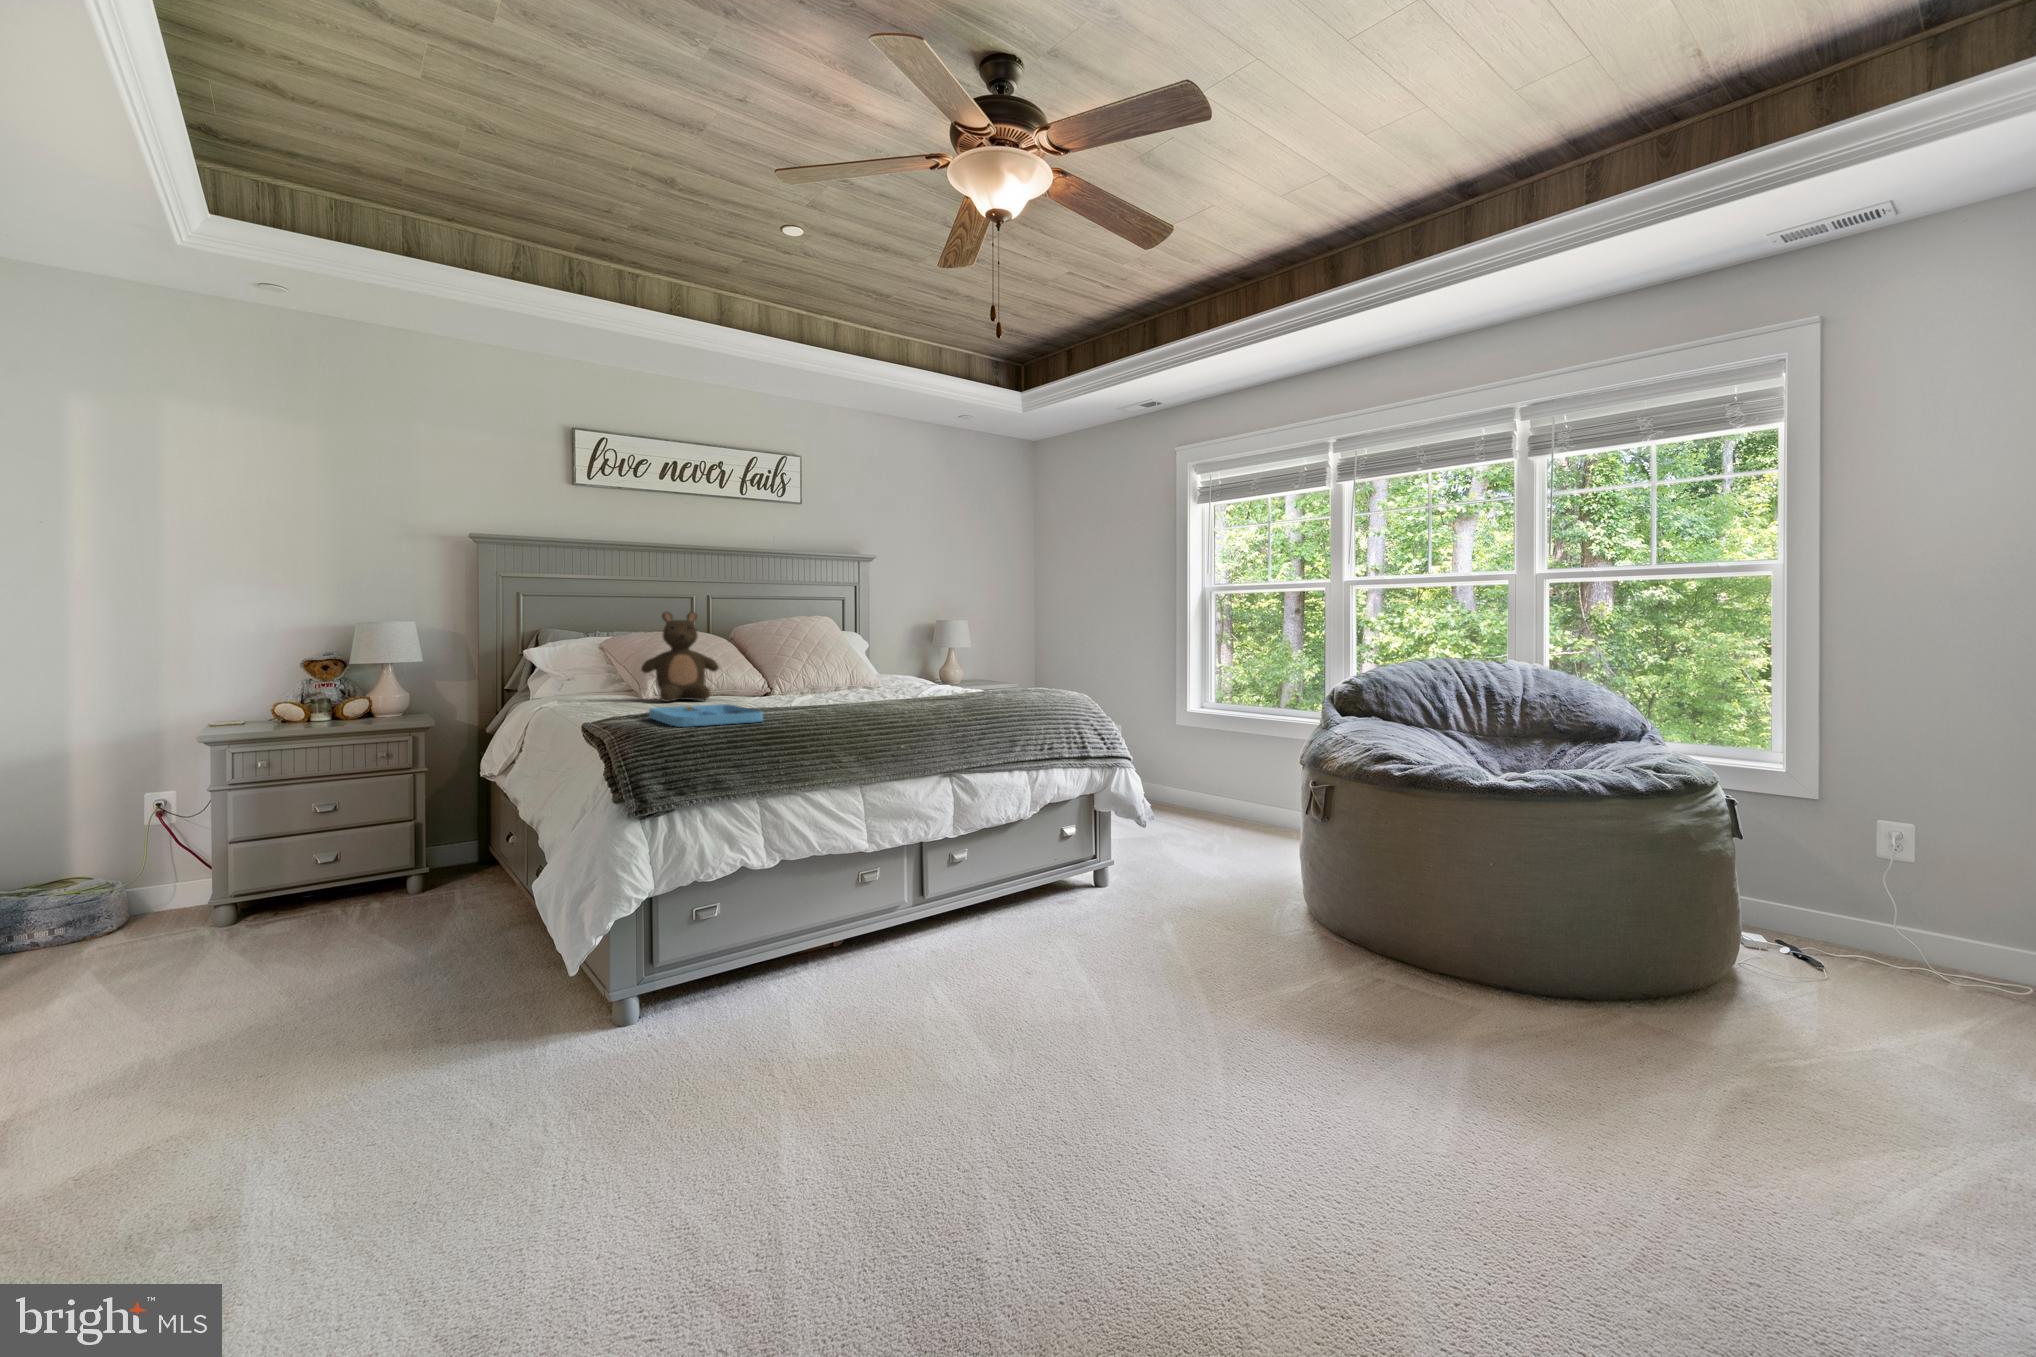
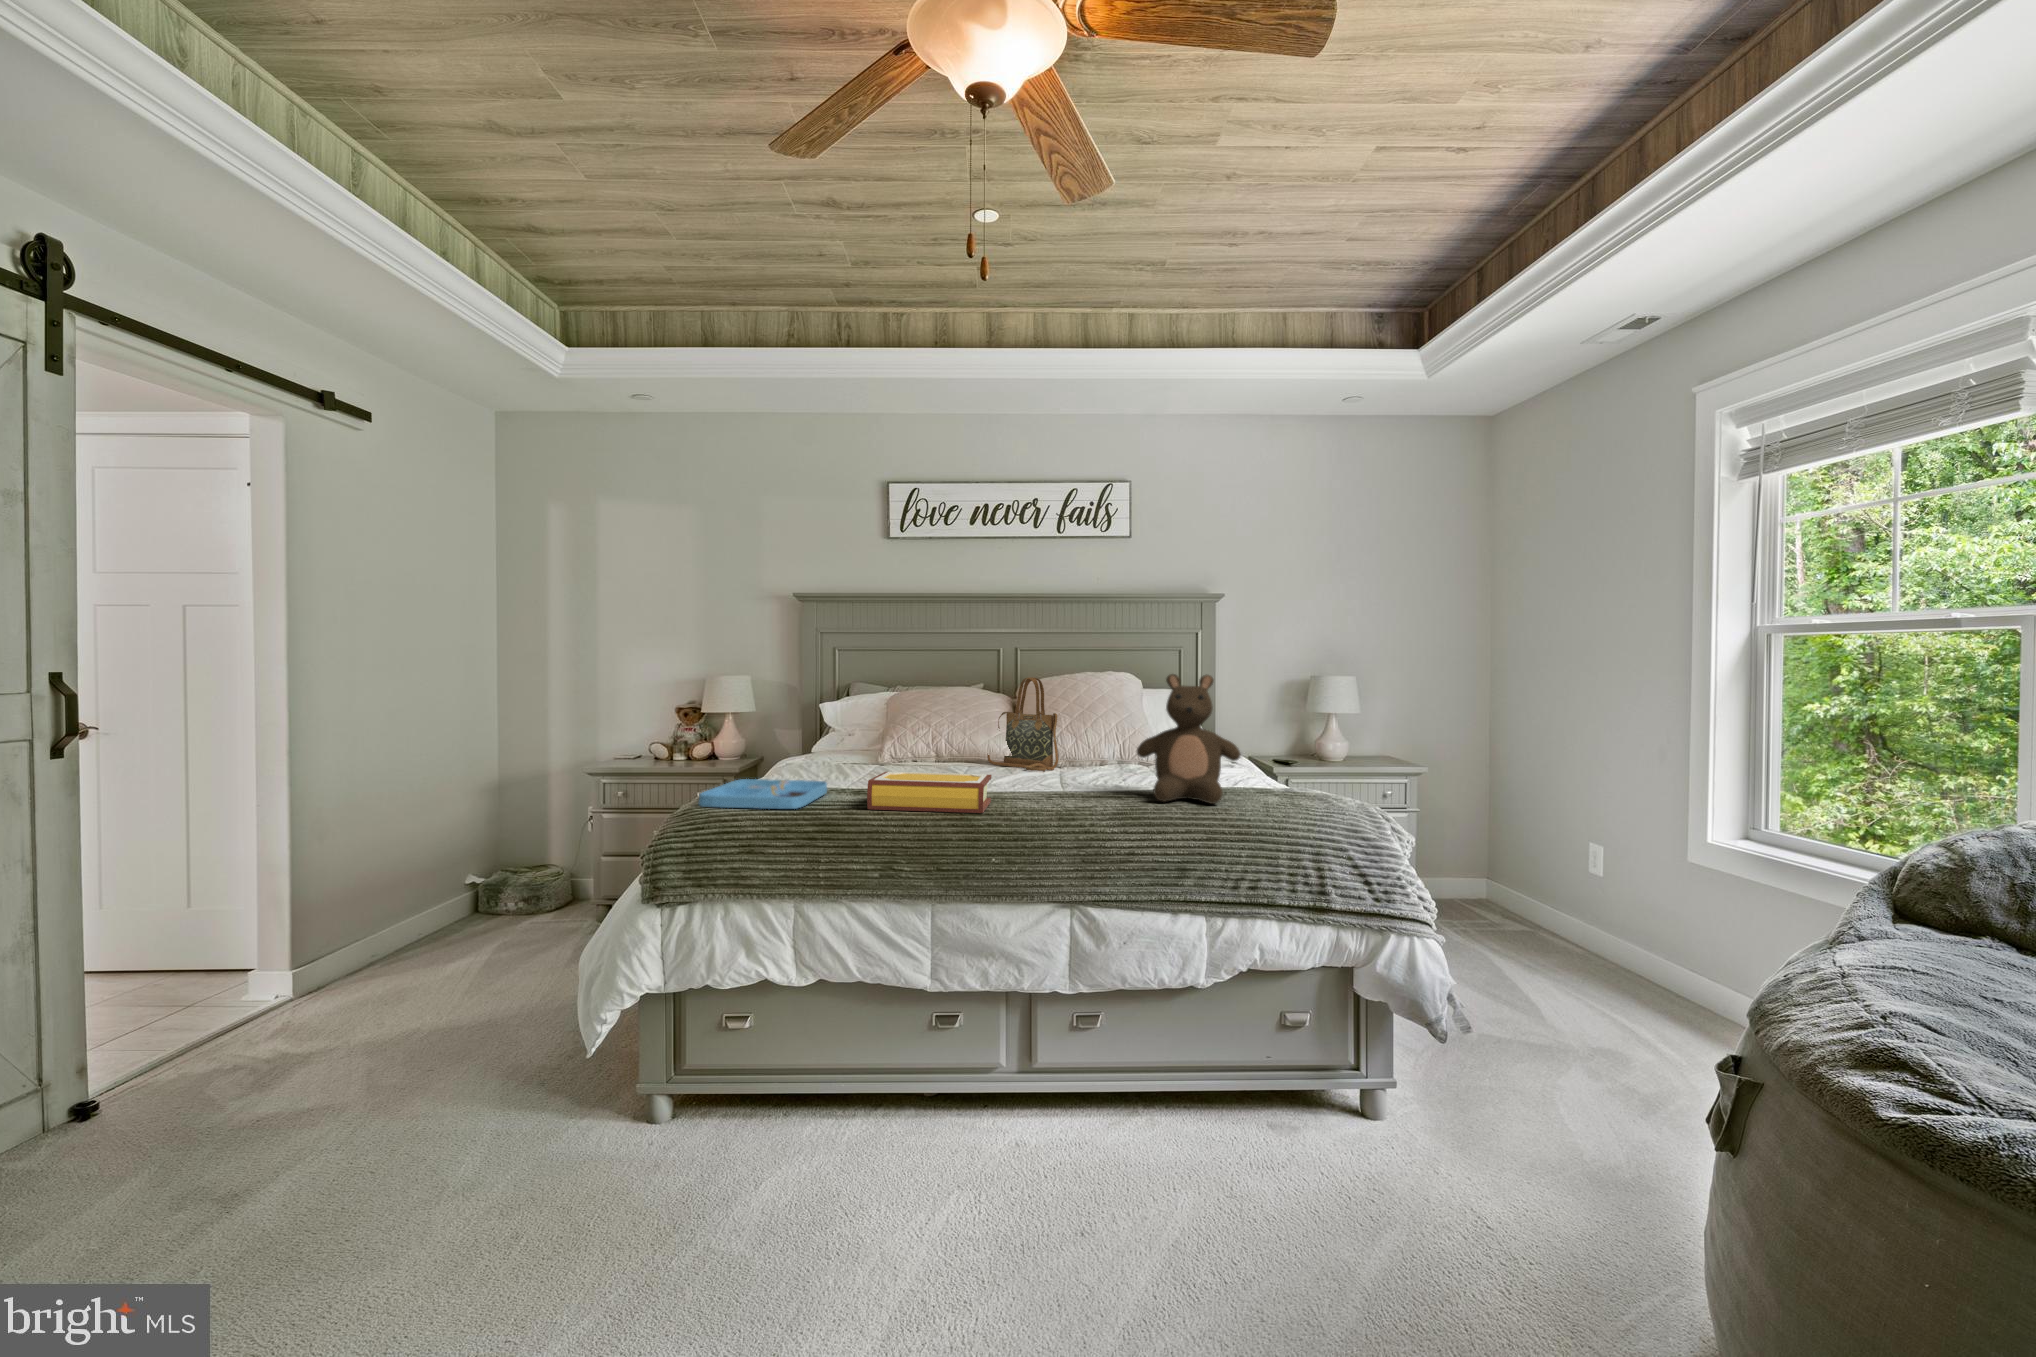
stuffed bear: present [641,612,719,702] -> present [1137,674,1241,804]
handbag: none [738,618,811,694] -> present [987,677,1058,771]
book: none [791,688,899,718] -> present [867,772,992,813]

